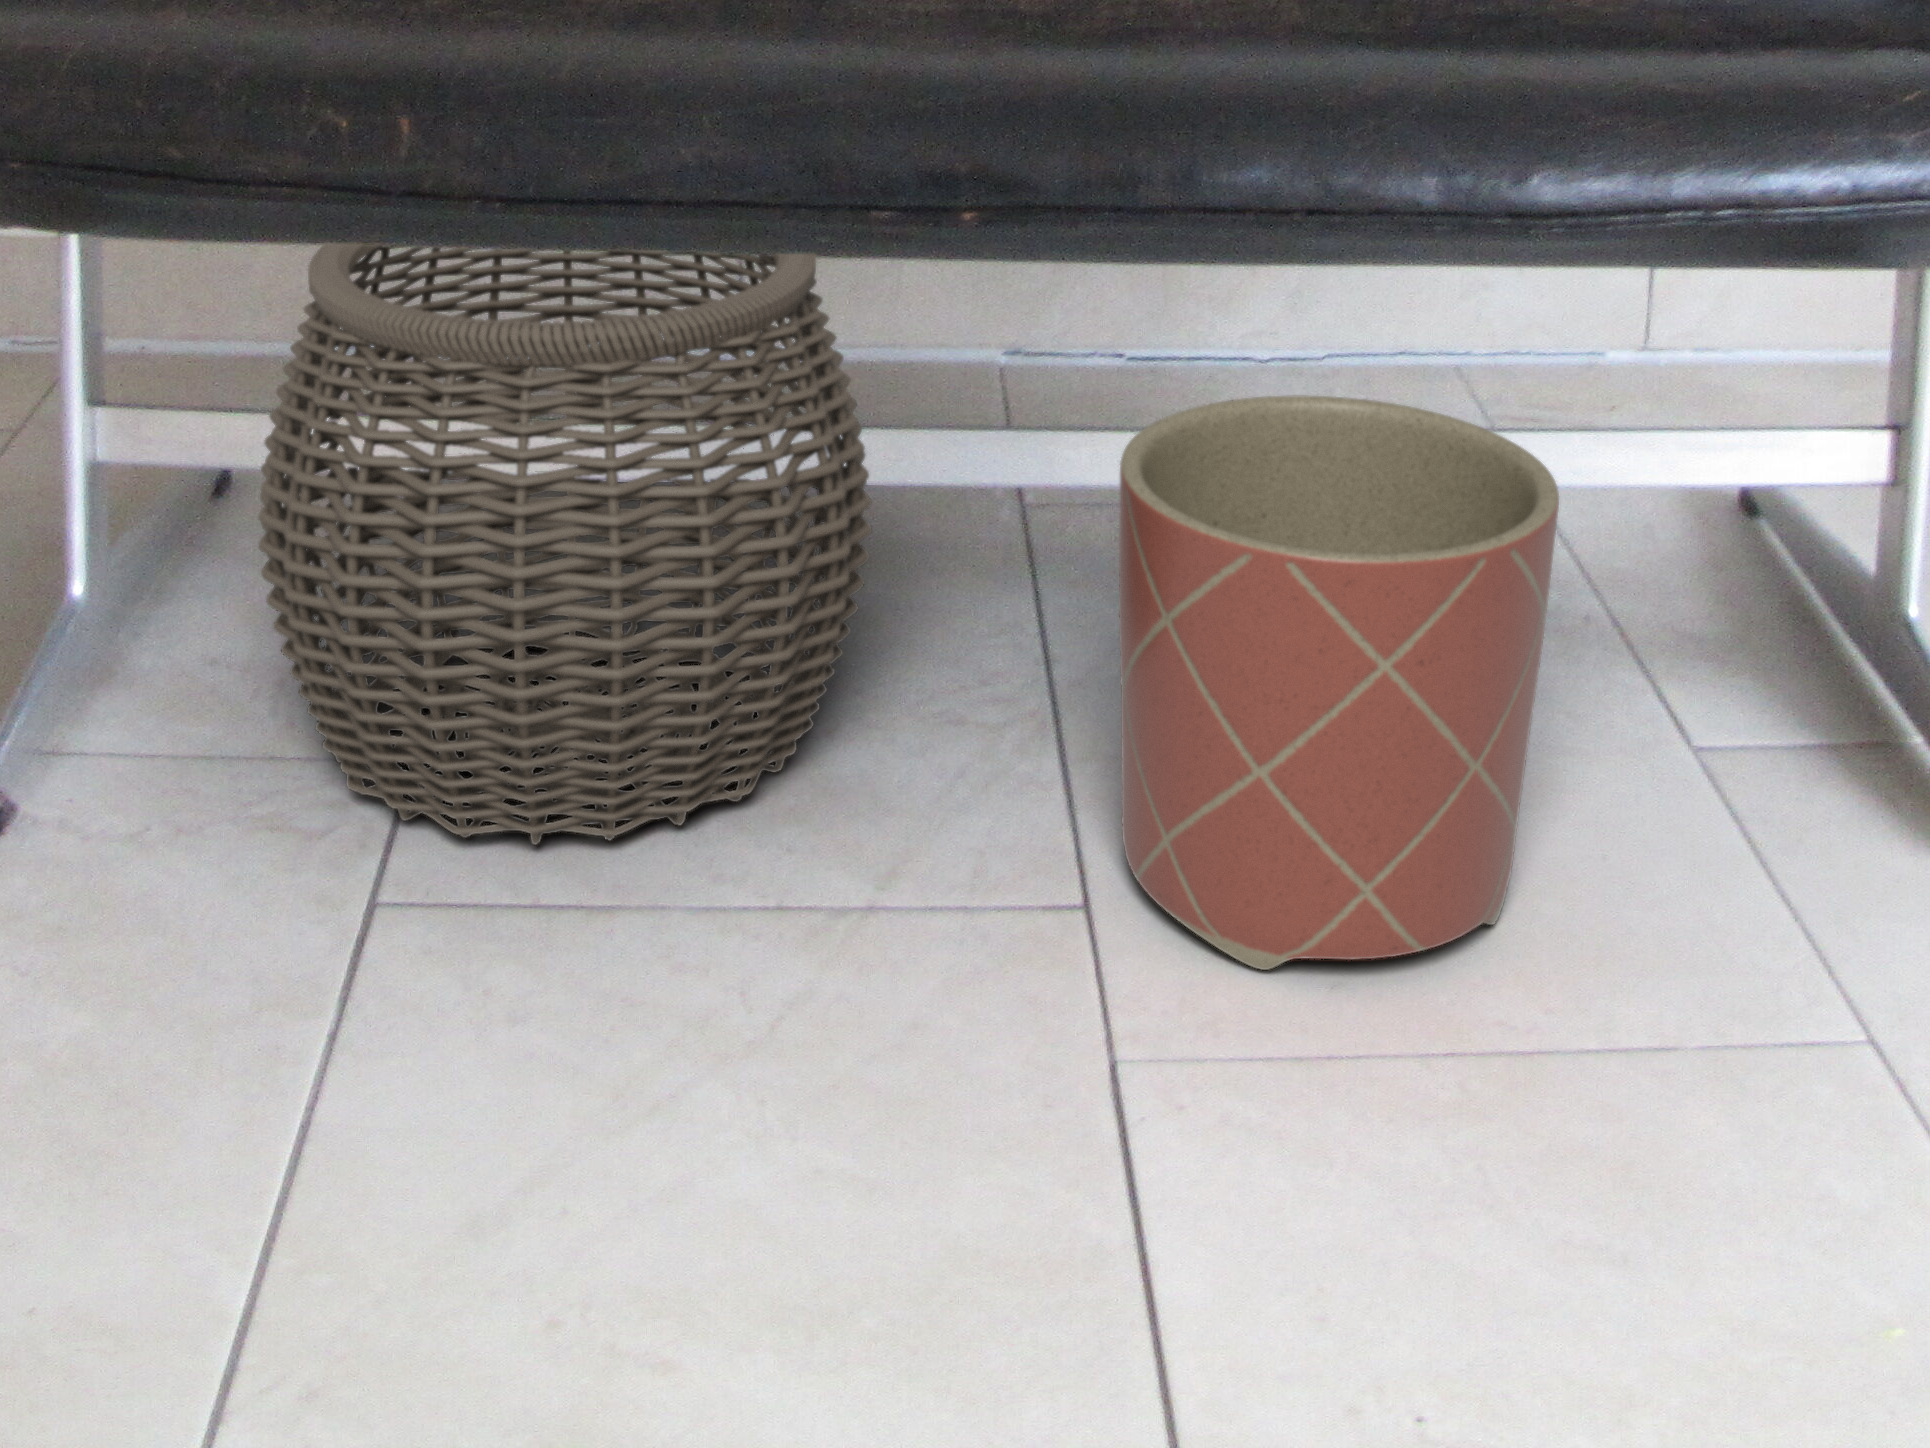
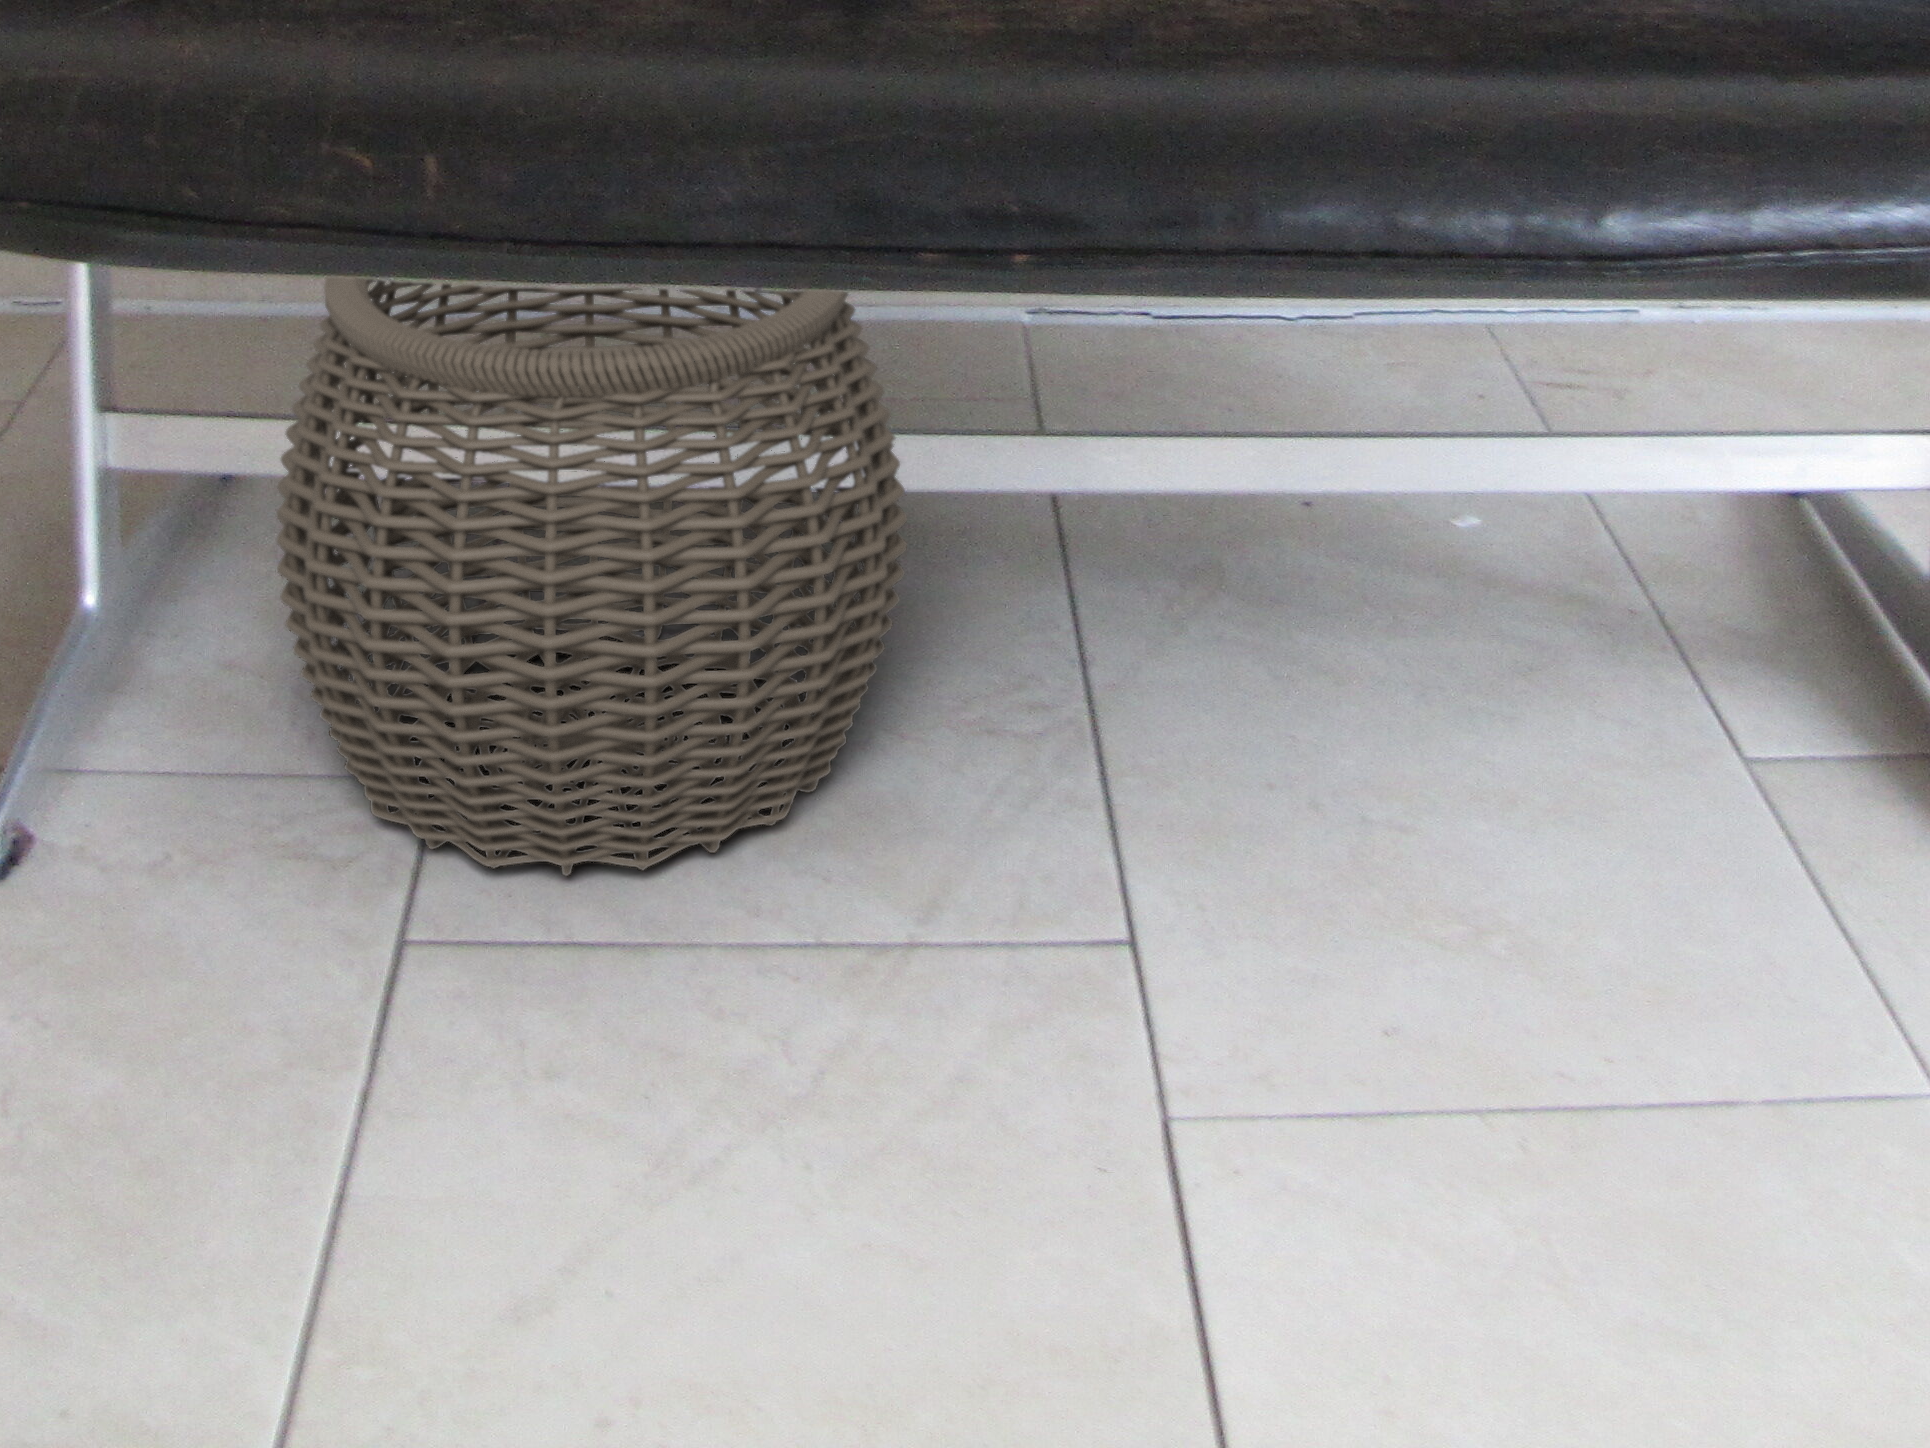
planter: present [1119,396,1559,970] -> none [1168,412,1622,1012]

